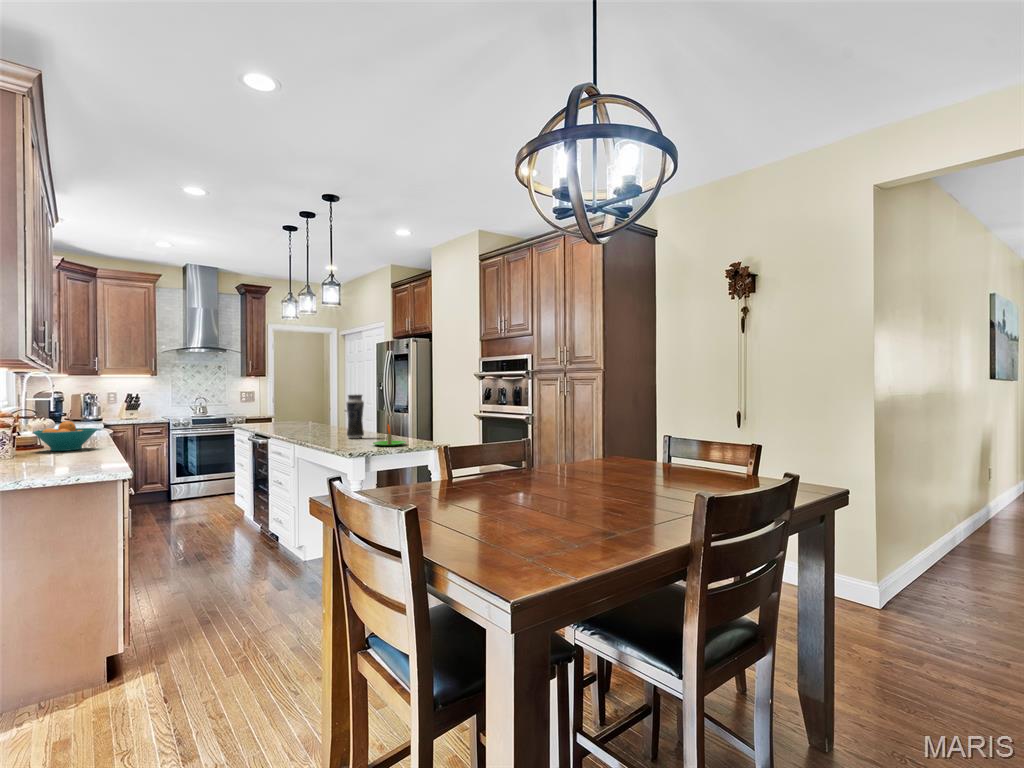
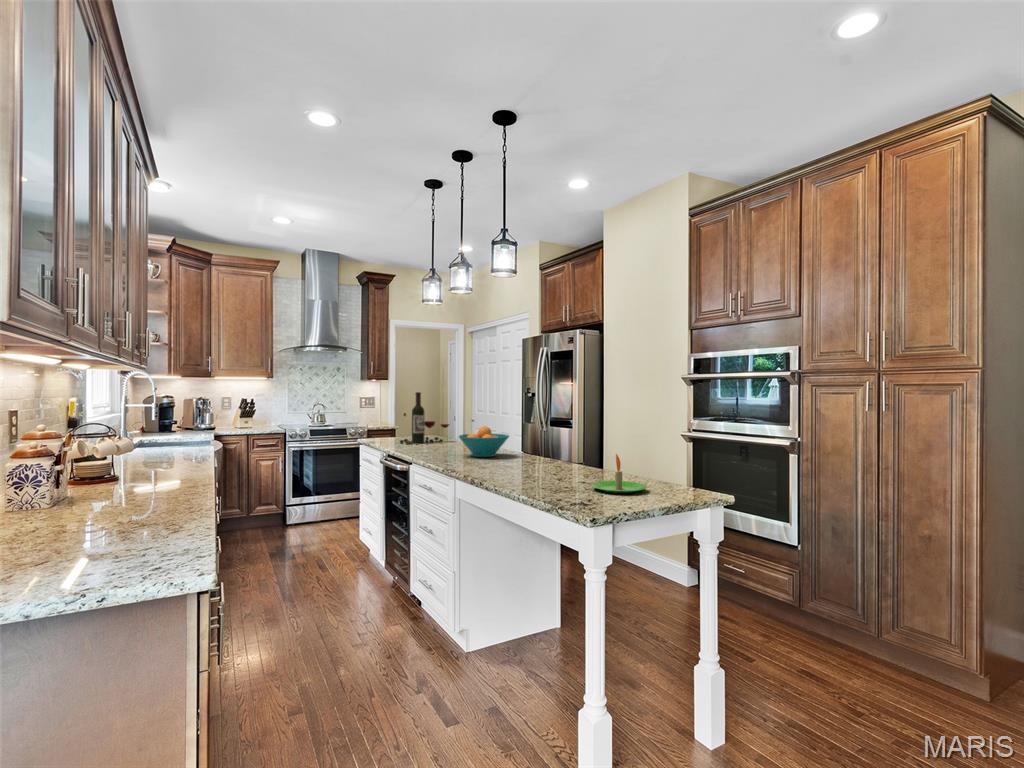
wine bottle: none [266,387,309,427] -> present [400,392,449,444]
vase: present [347,394,364,439] -> none [529,404,555,472]
fruit bowl: present [33,421,97,451] -> present [459,426,509,457]

